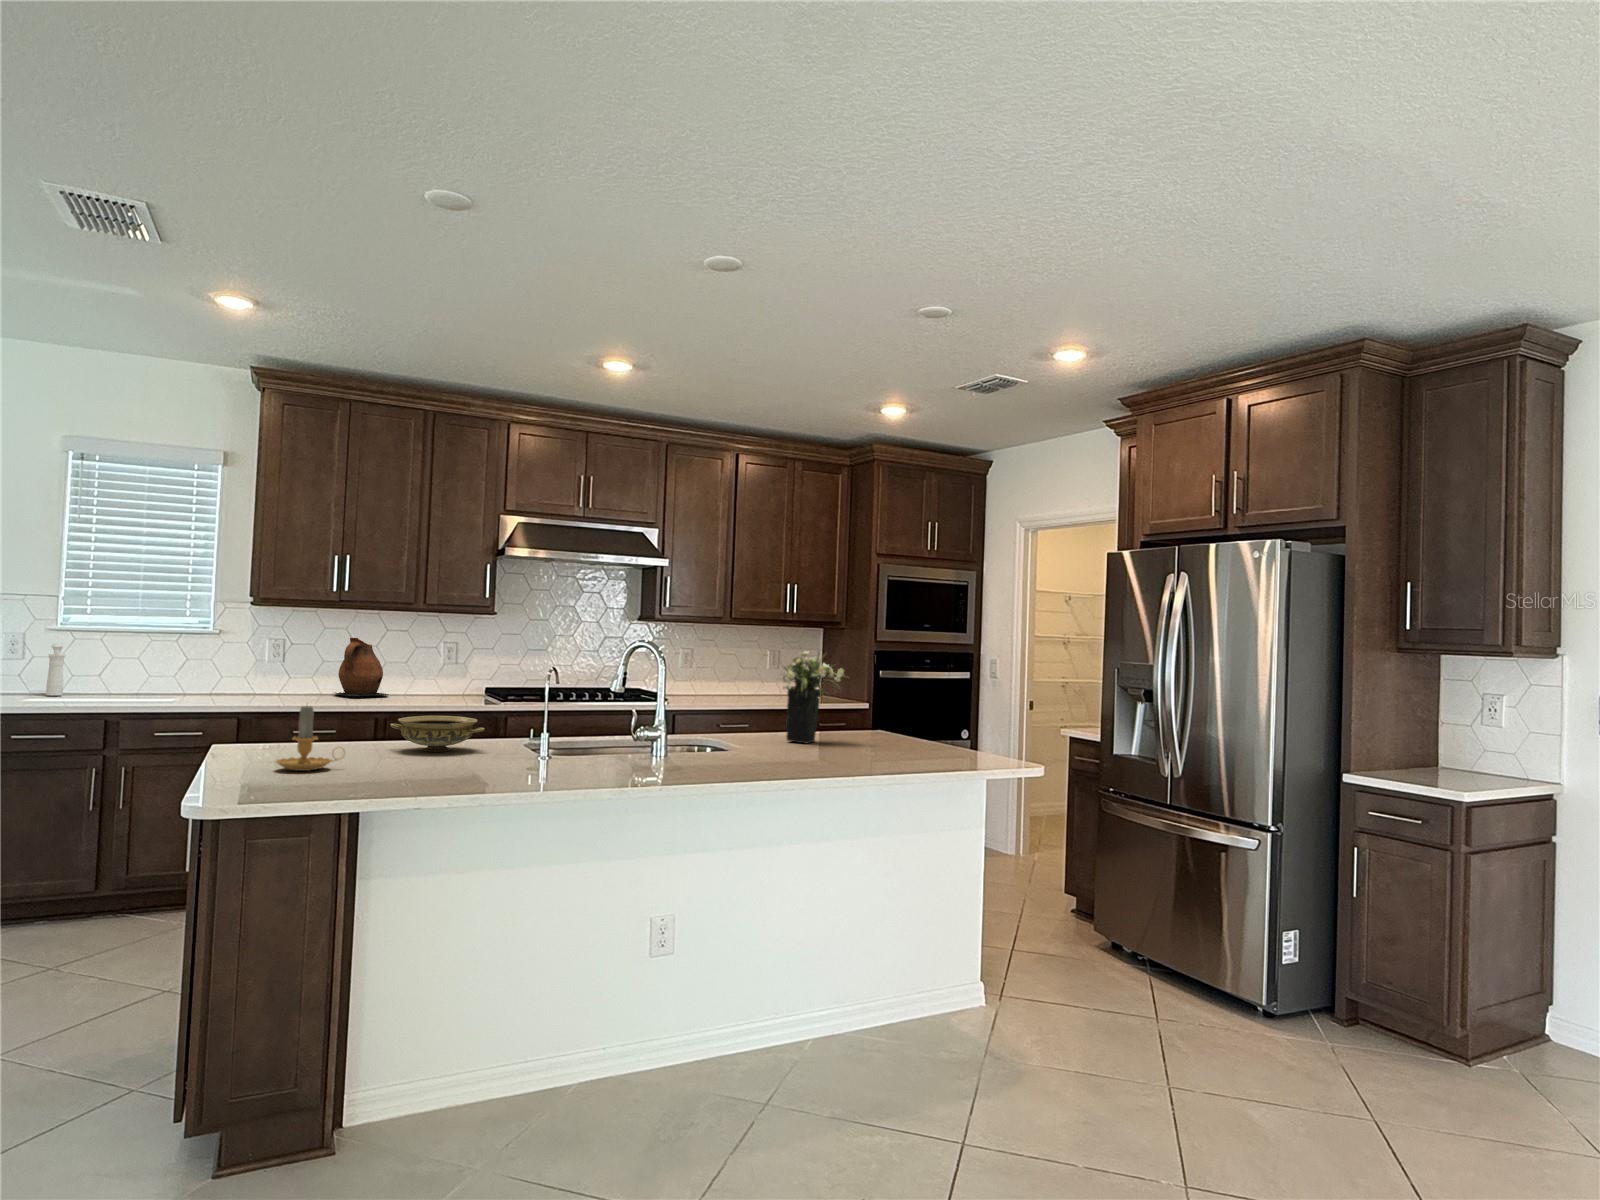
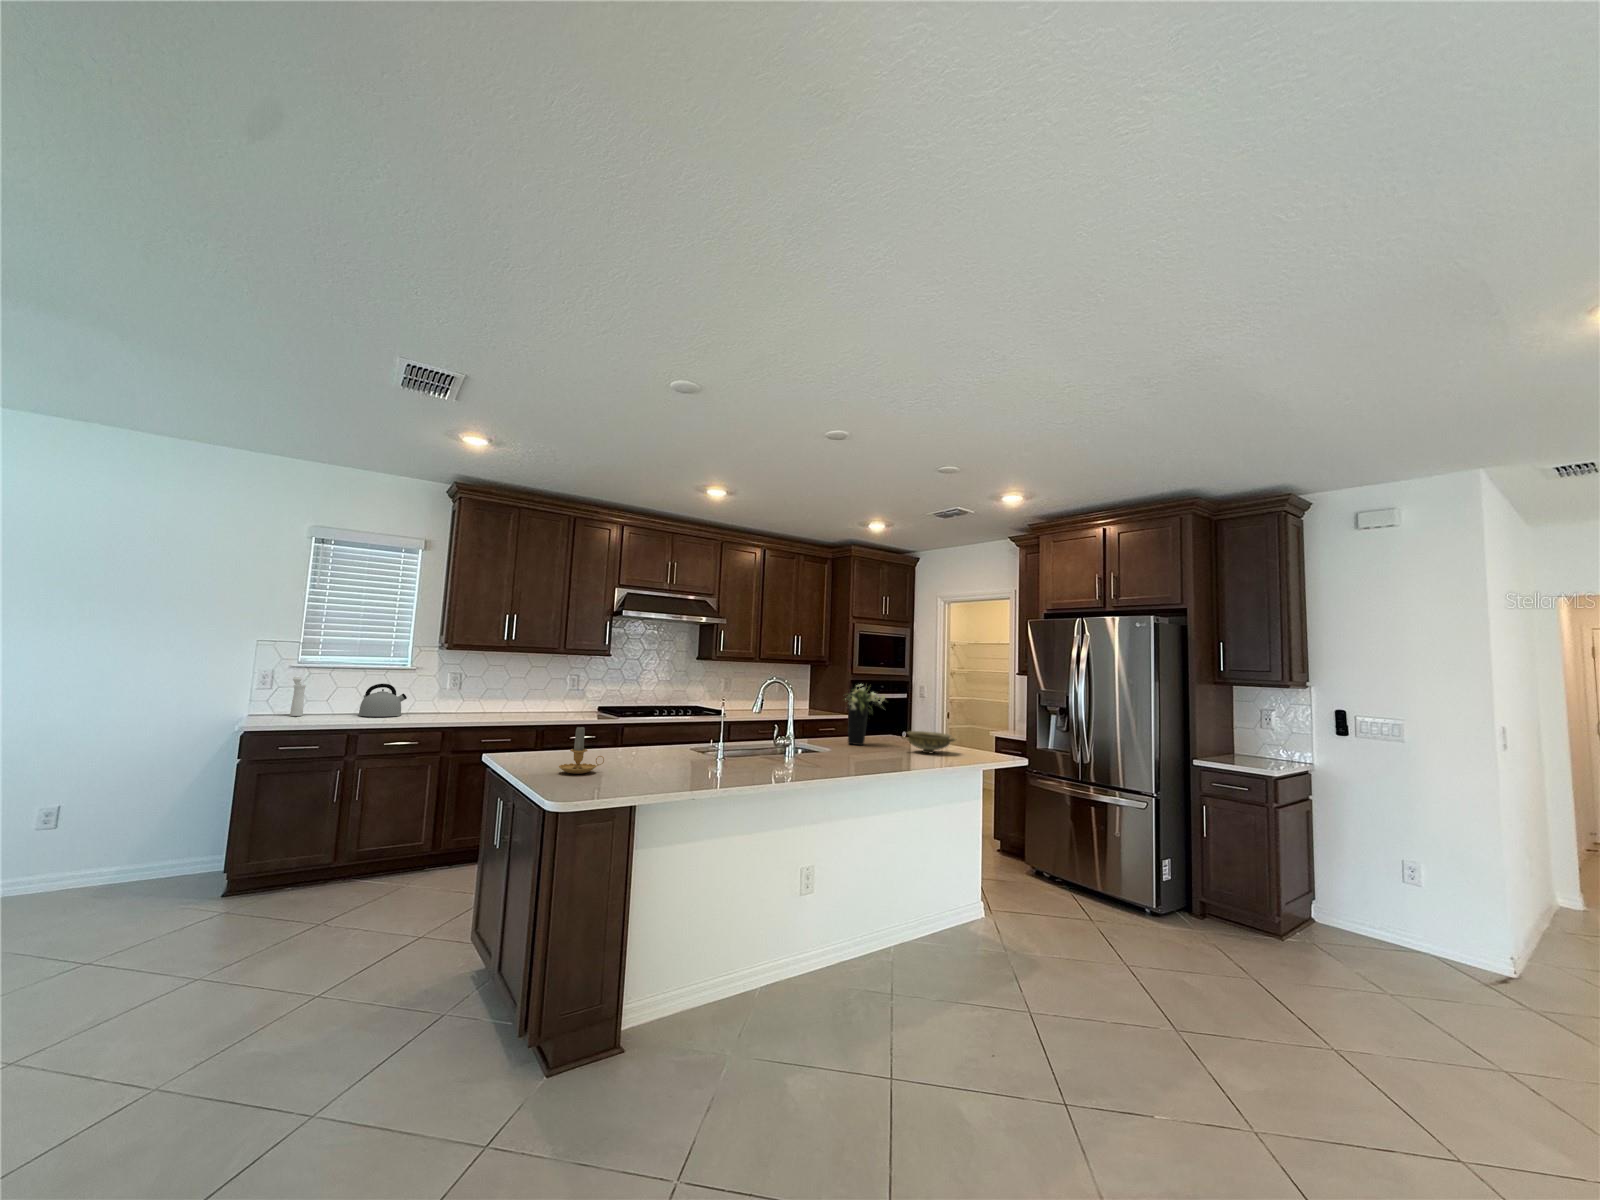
ceramic pitcher: present [335,638,389,696] -> none [497,672,538,714]
kettle: none [136,653,203,697] -> present [358,684,407,716]
ceramic bowl: present [390,716,485,752] -> present [902,731,956,753]

